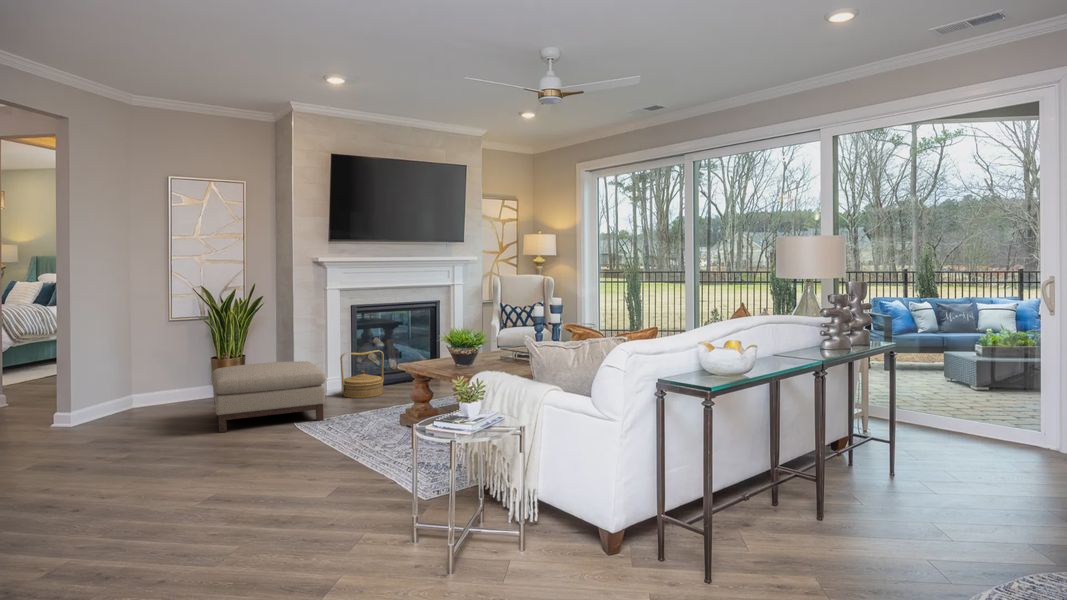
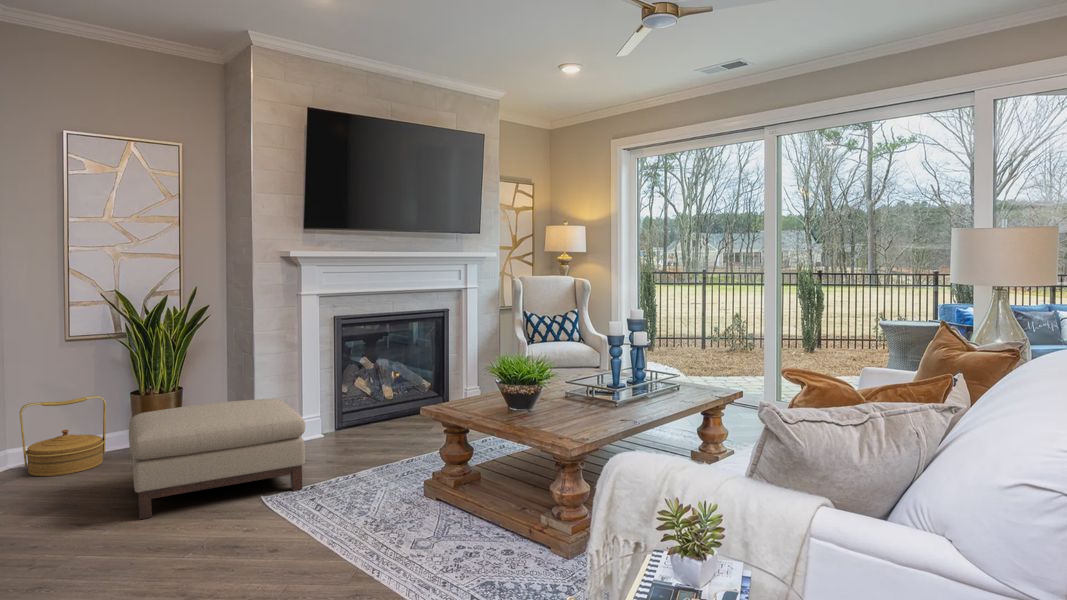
woven basket: present [340,350,384,398] -> present [20,396,106,476]

